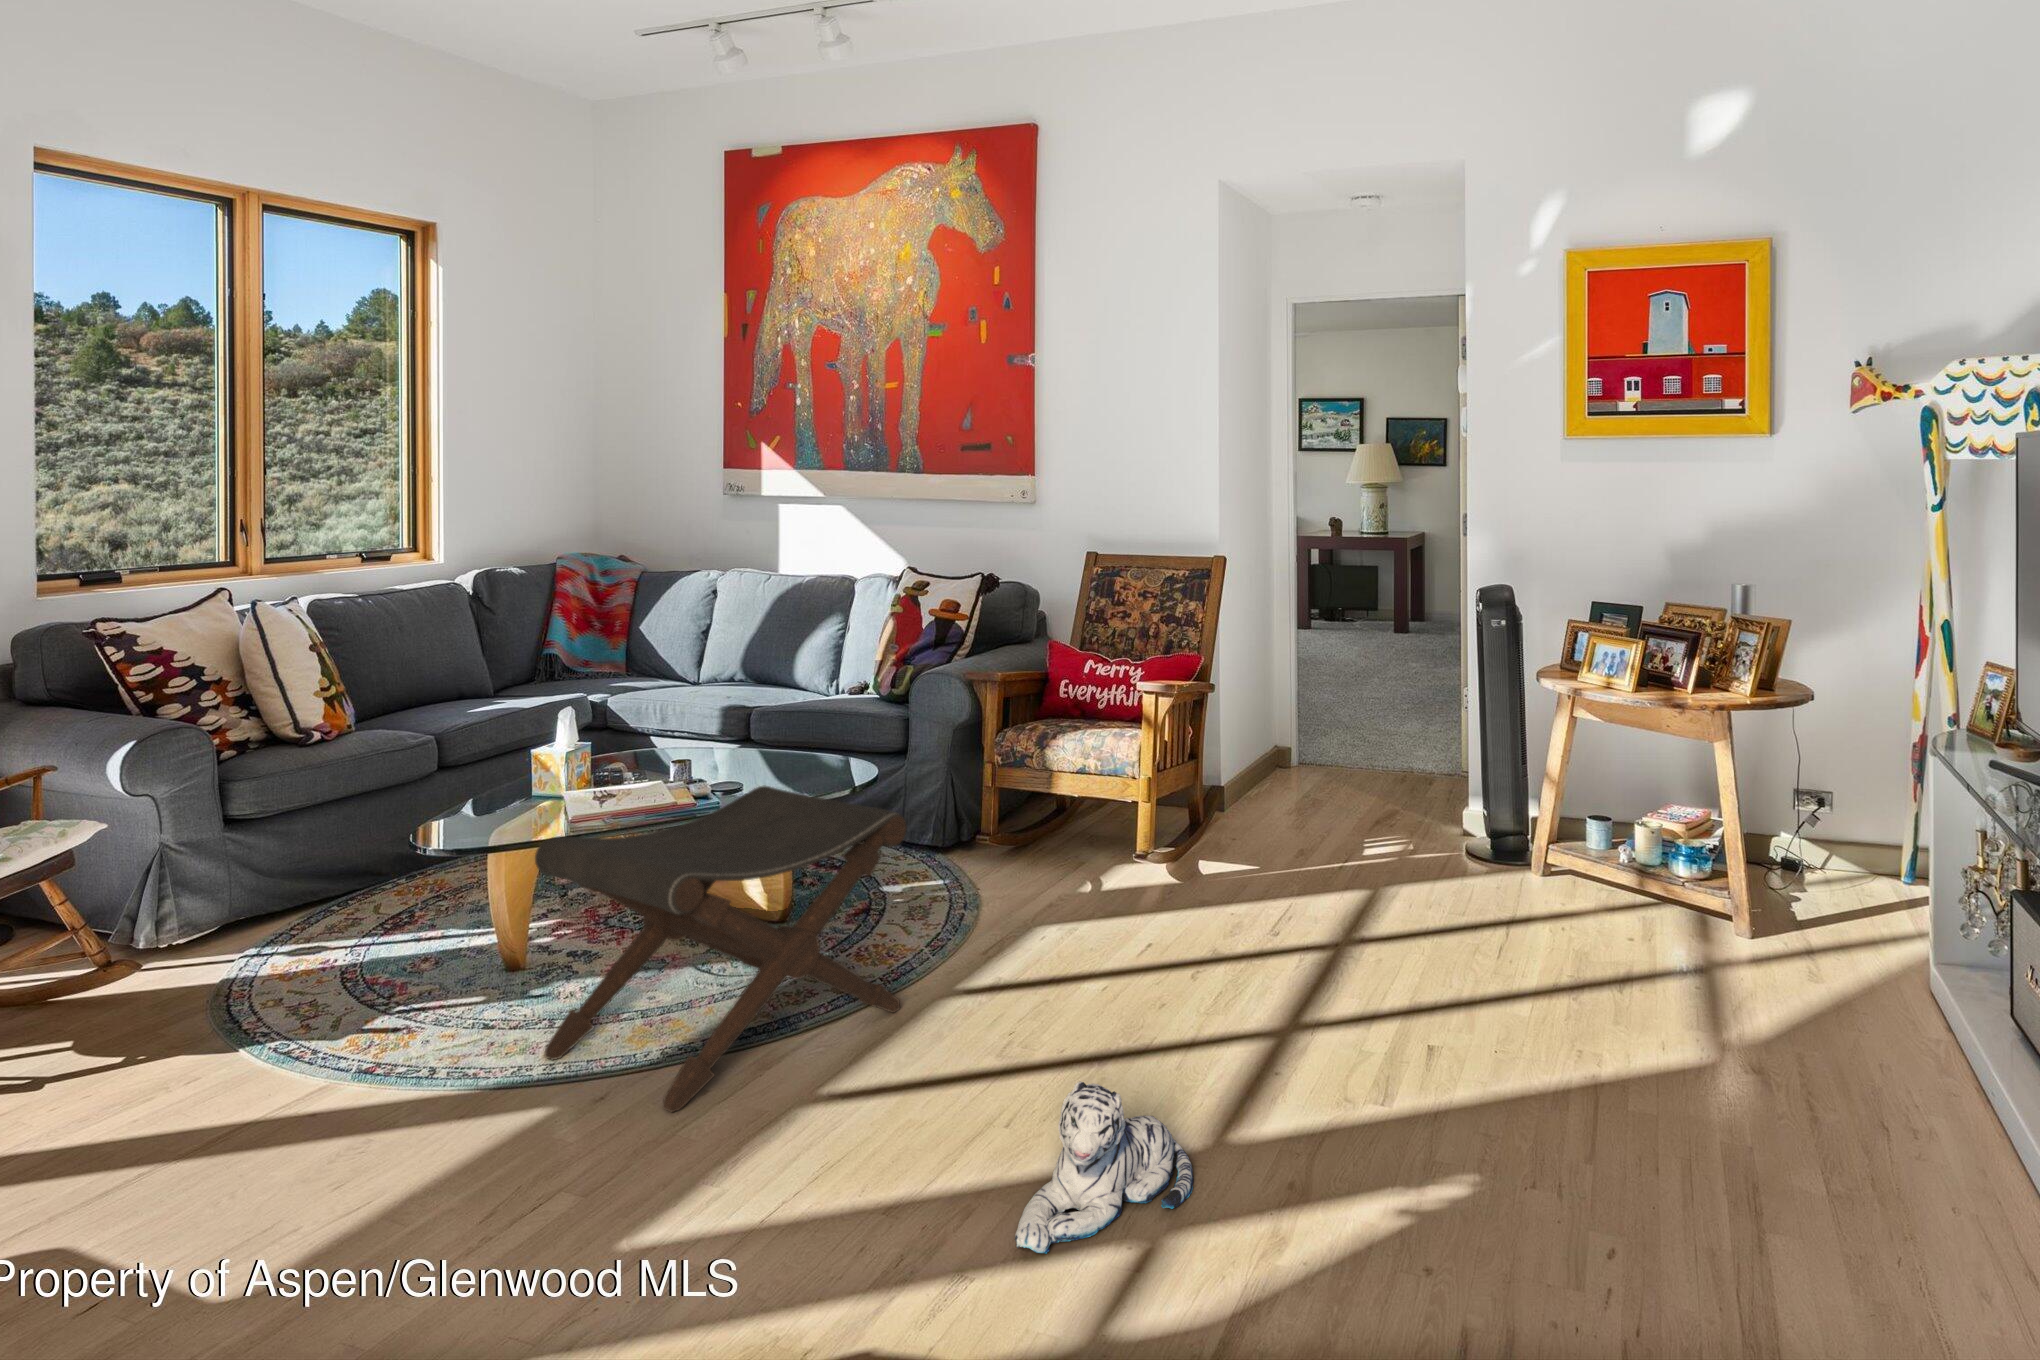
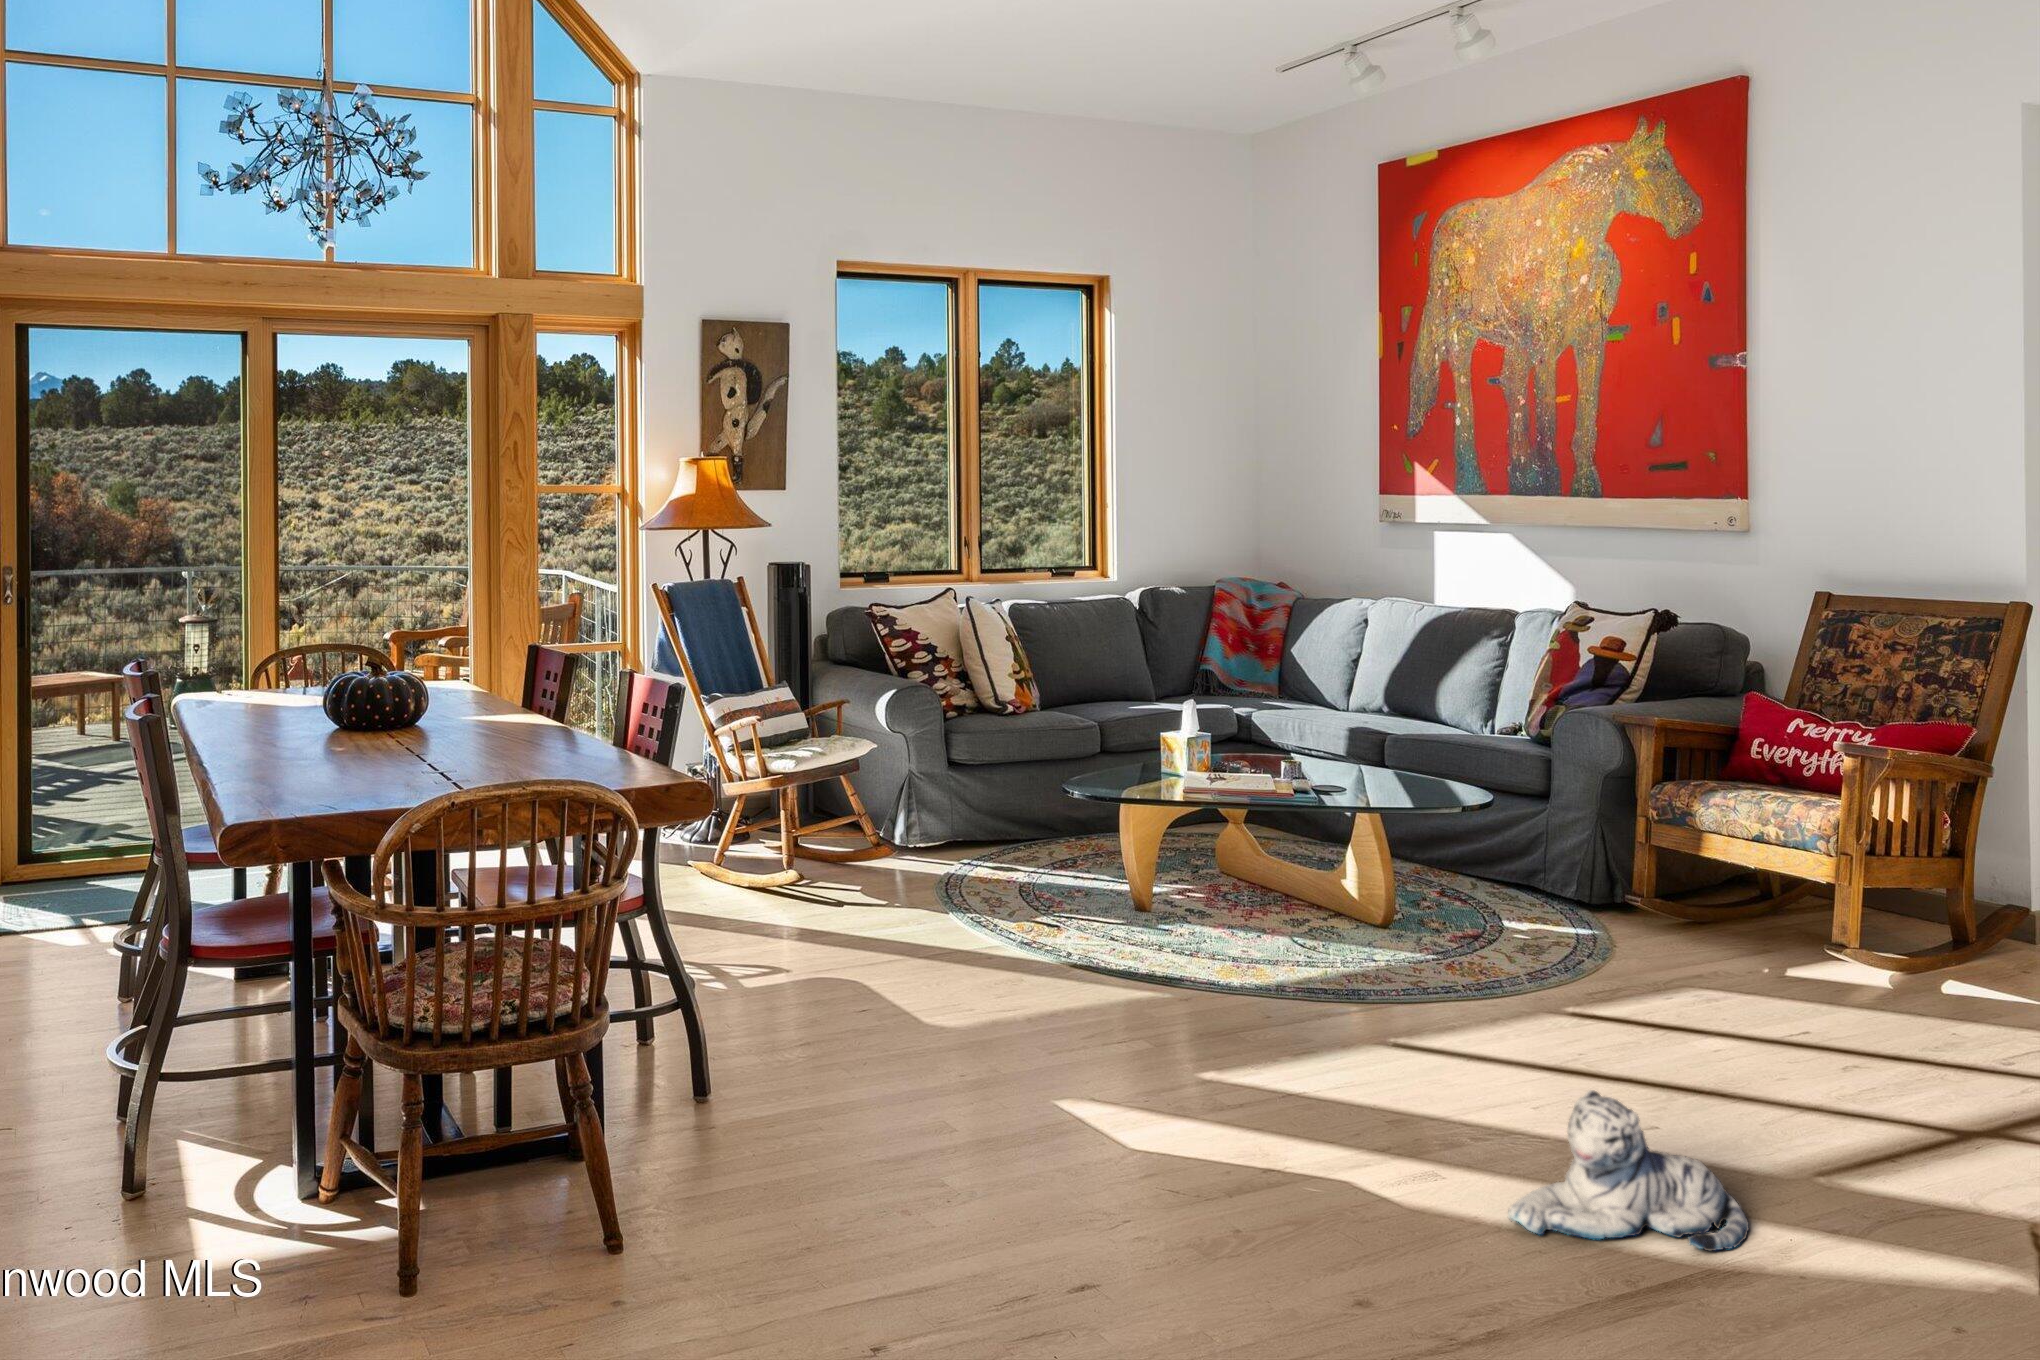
footstool: present [535,786,907,1112] -> none [1138,786,1482,1039]

